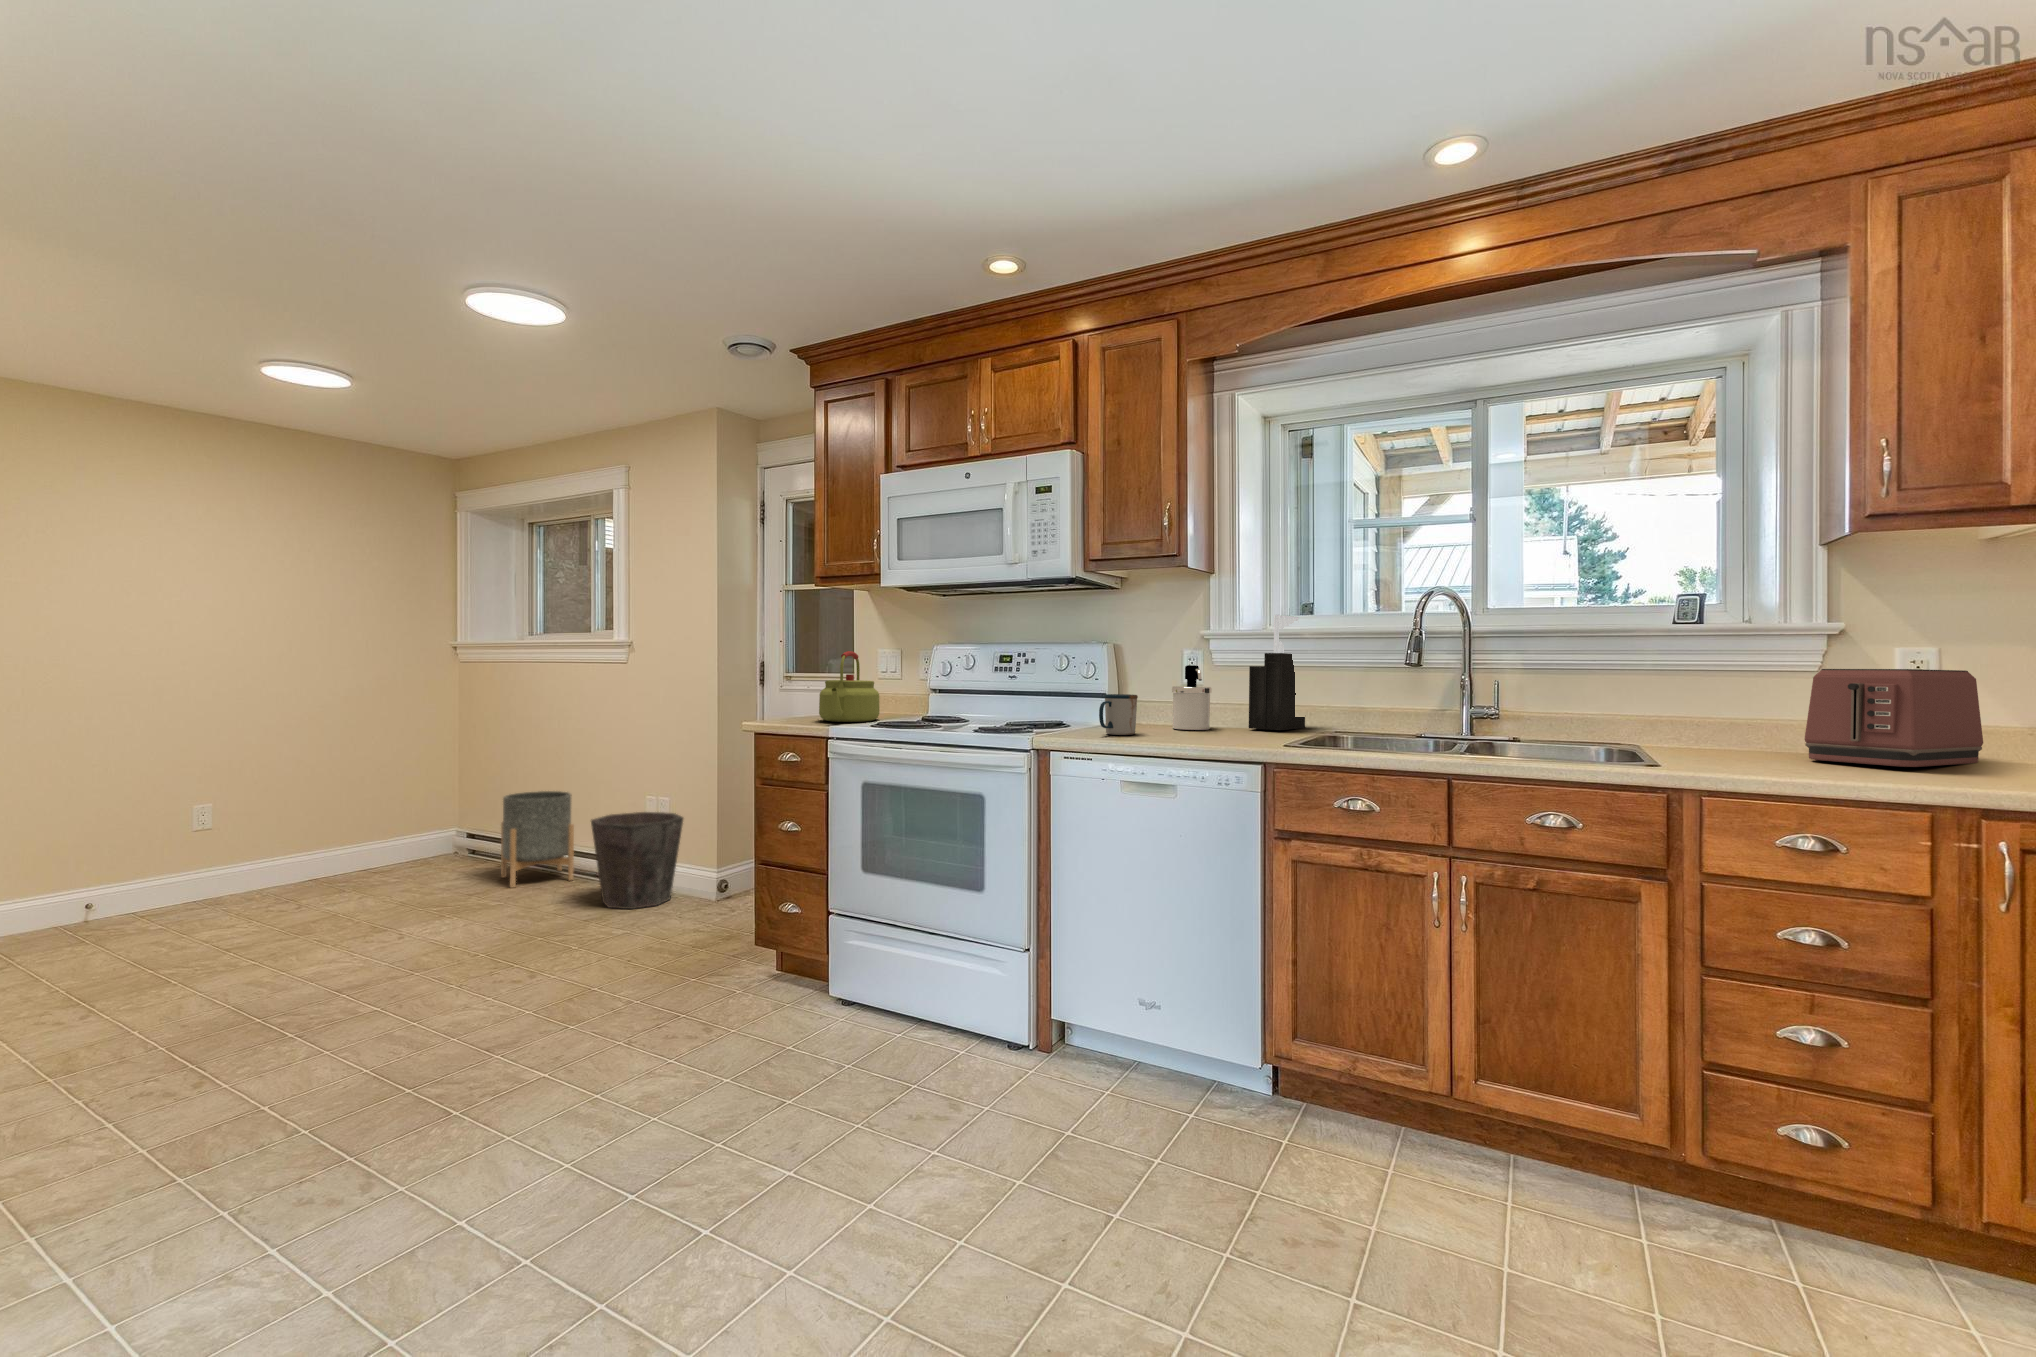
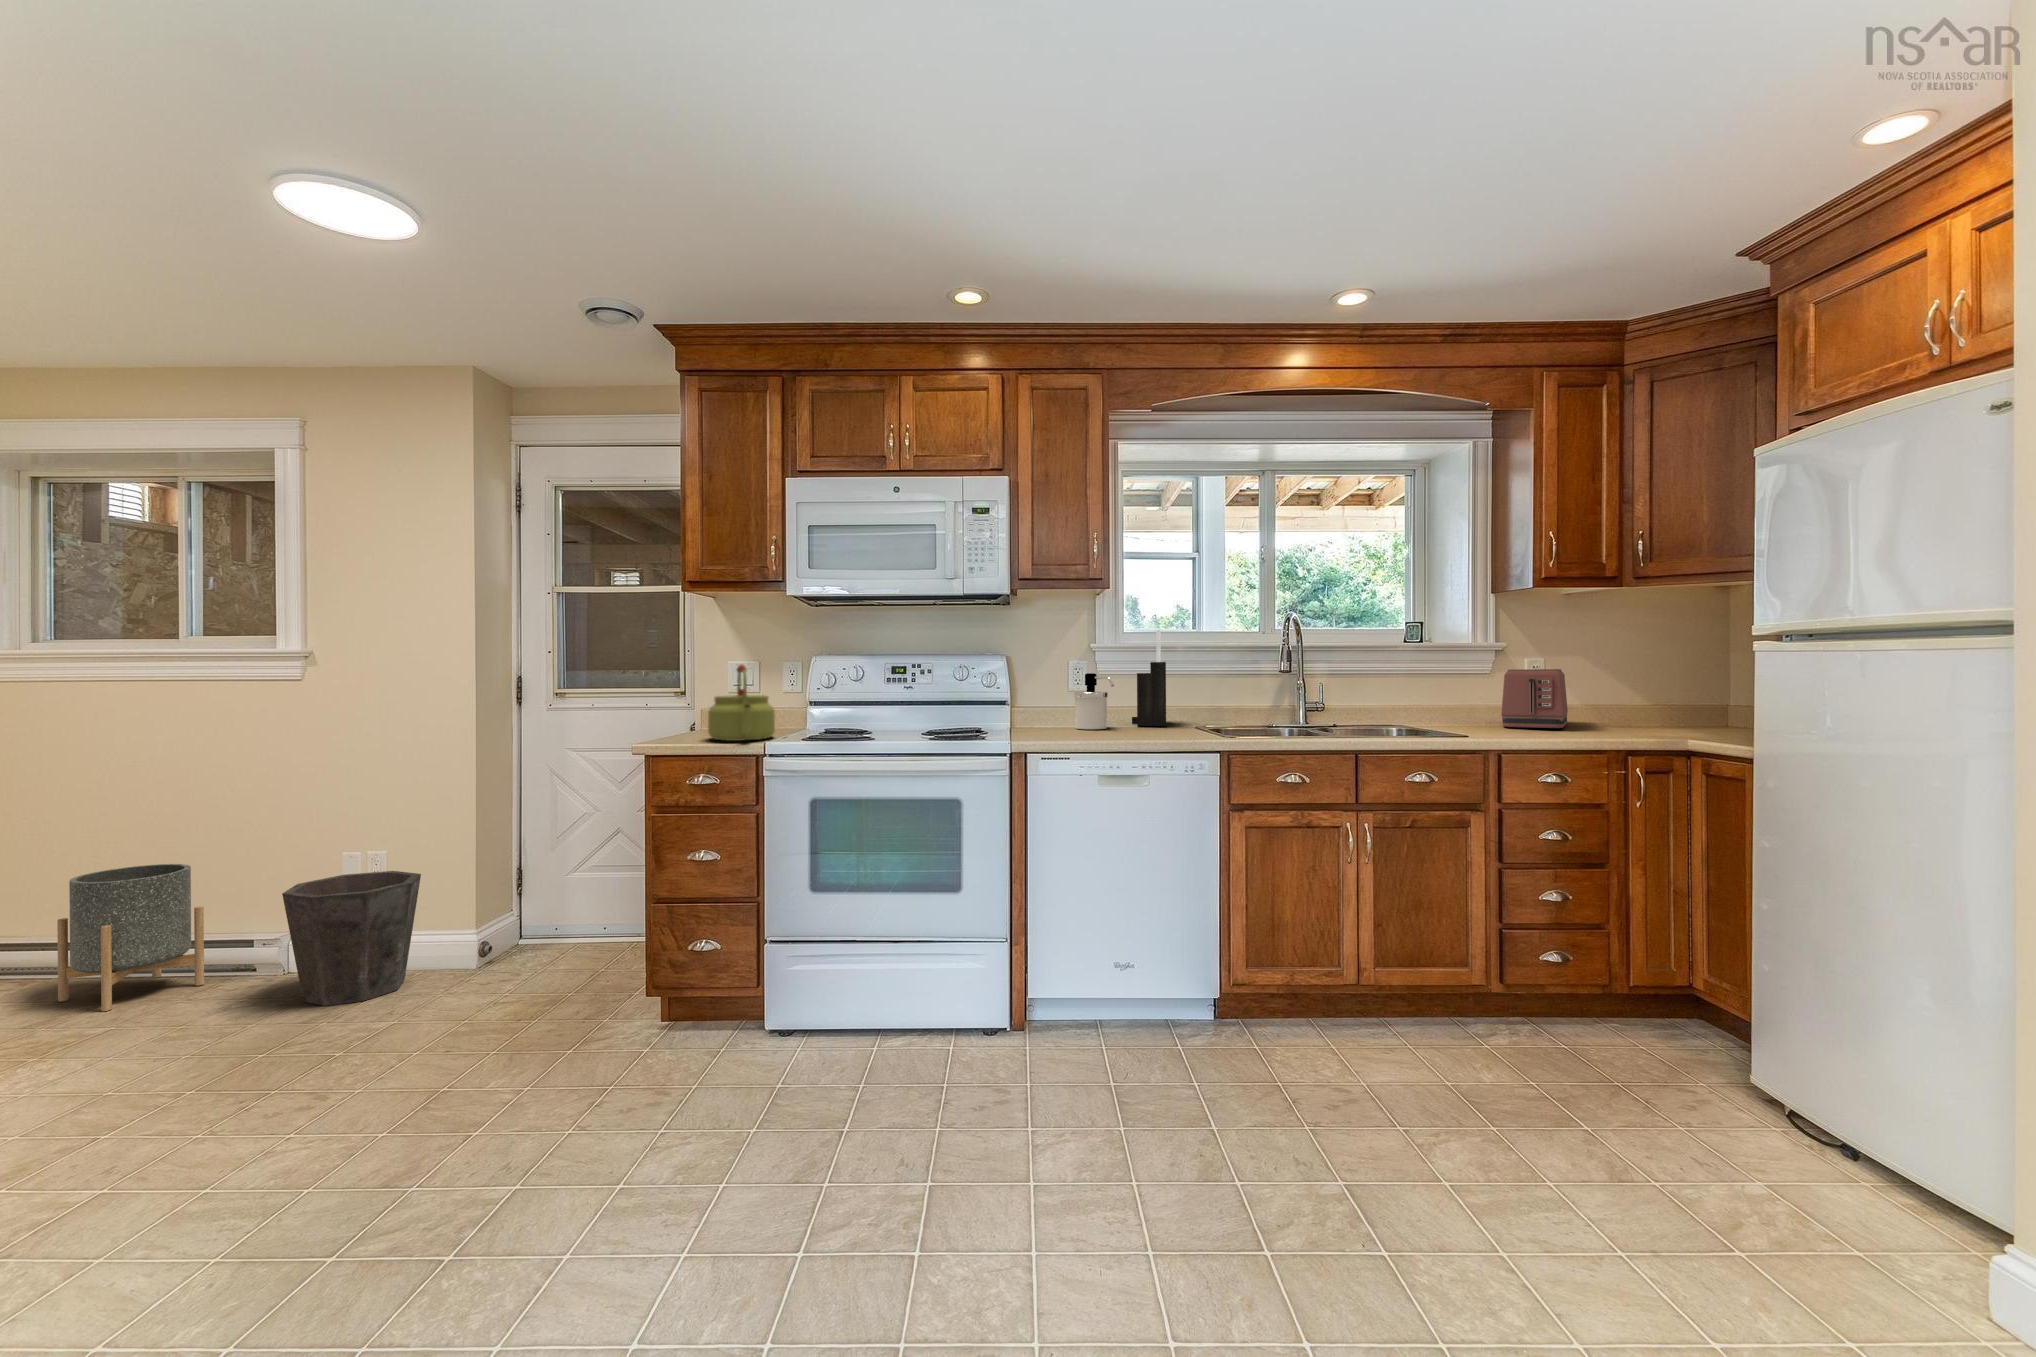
mug: present [1099,694,1138,735] -> none [1042,701,1071,737]

